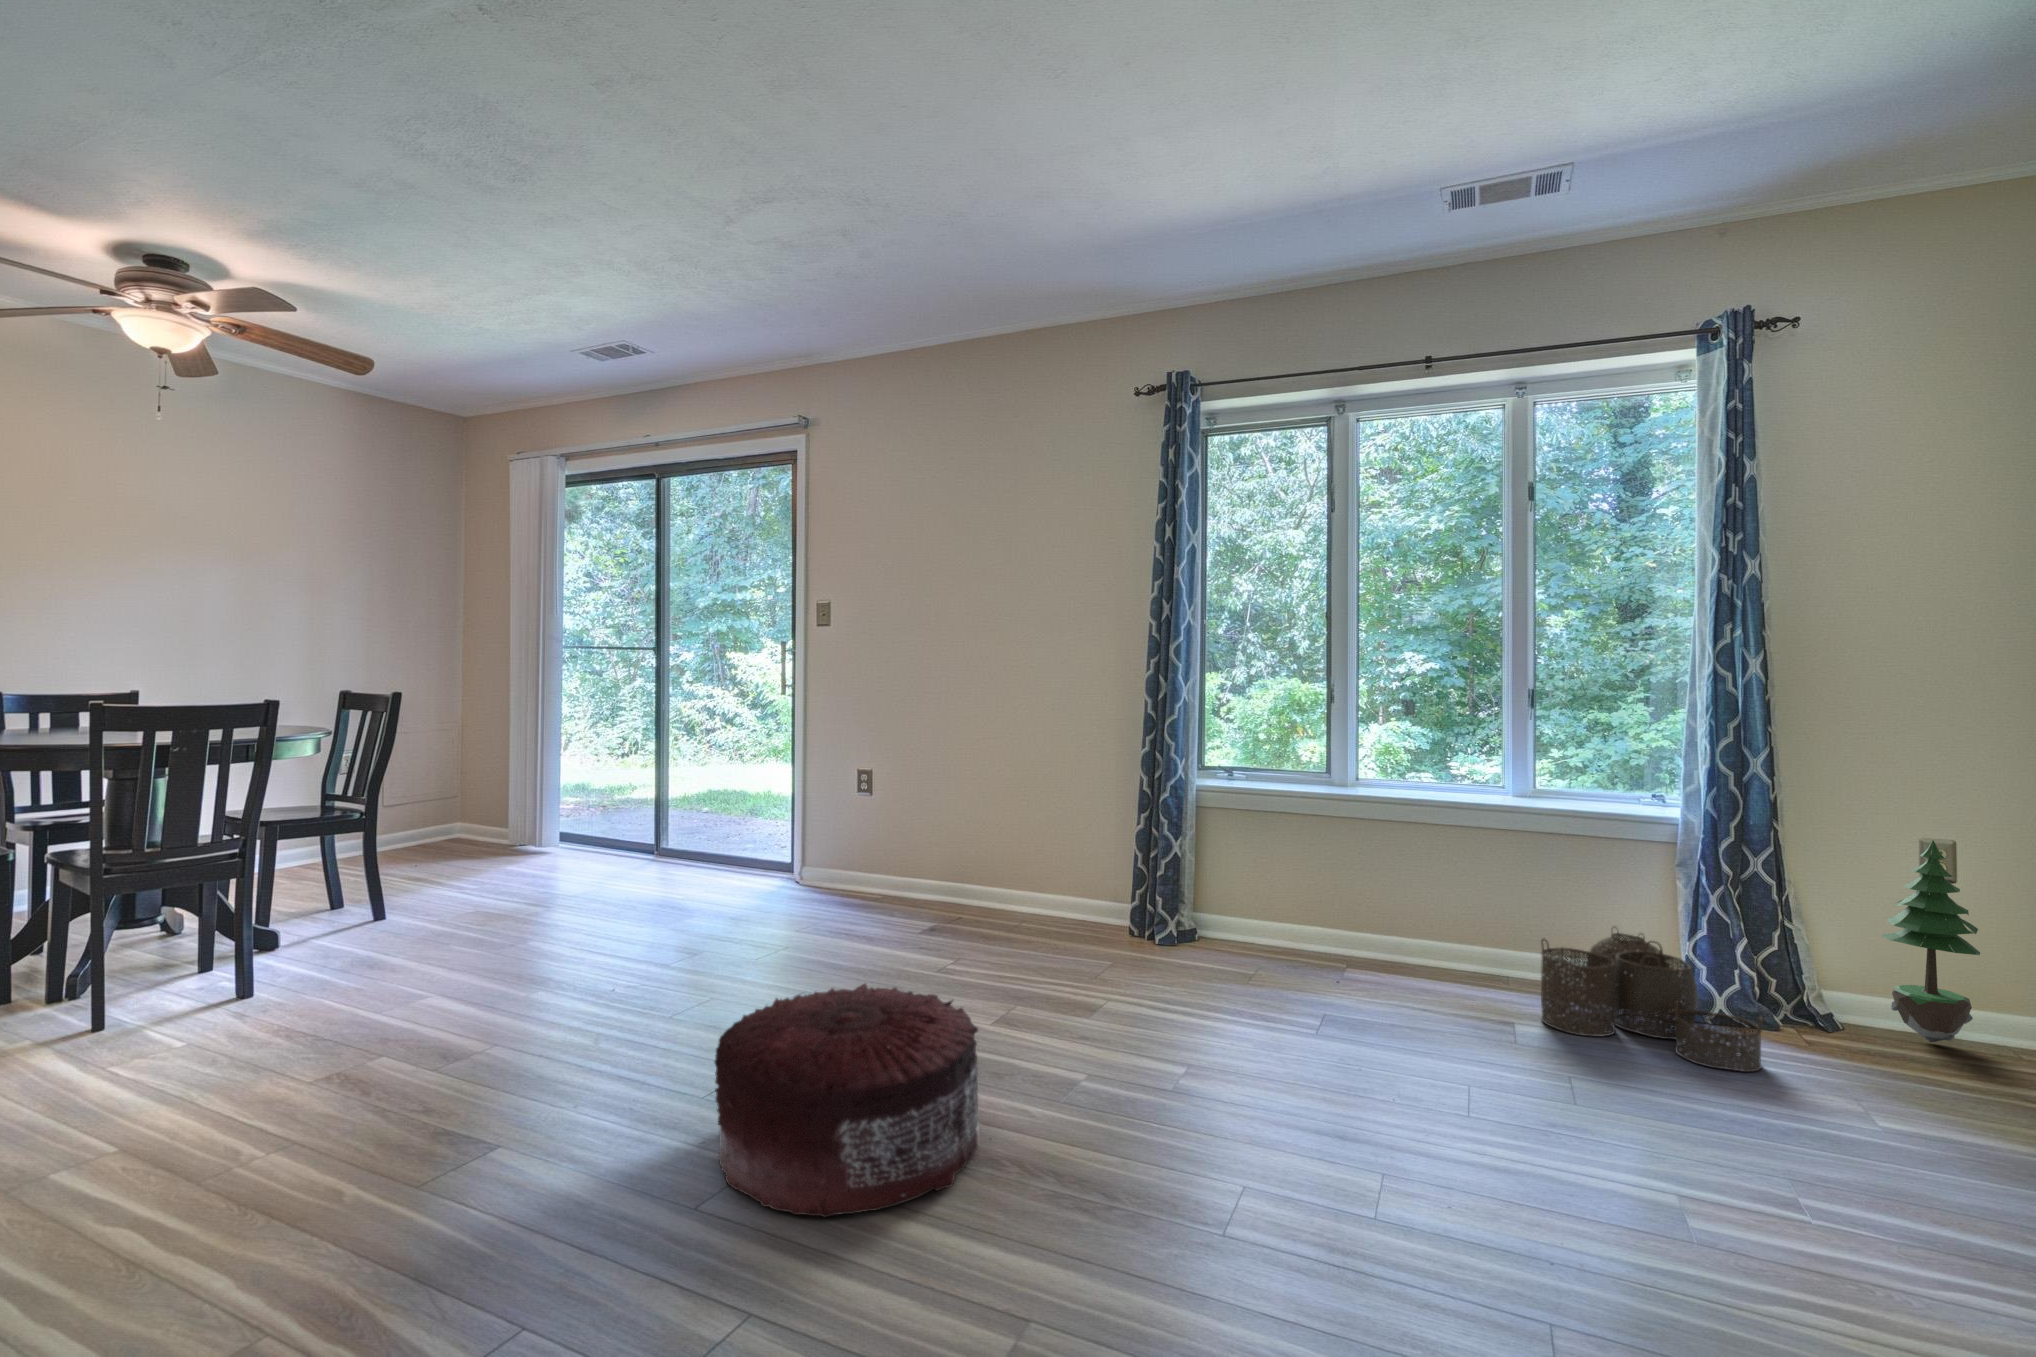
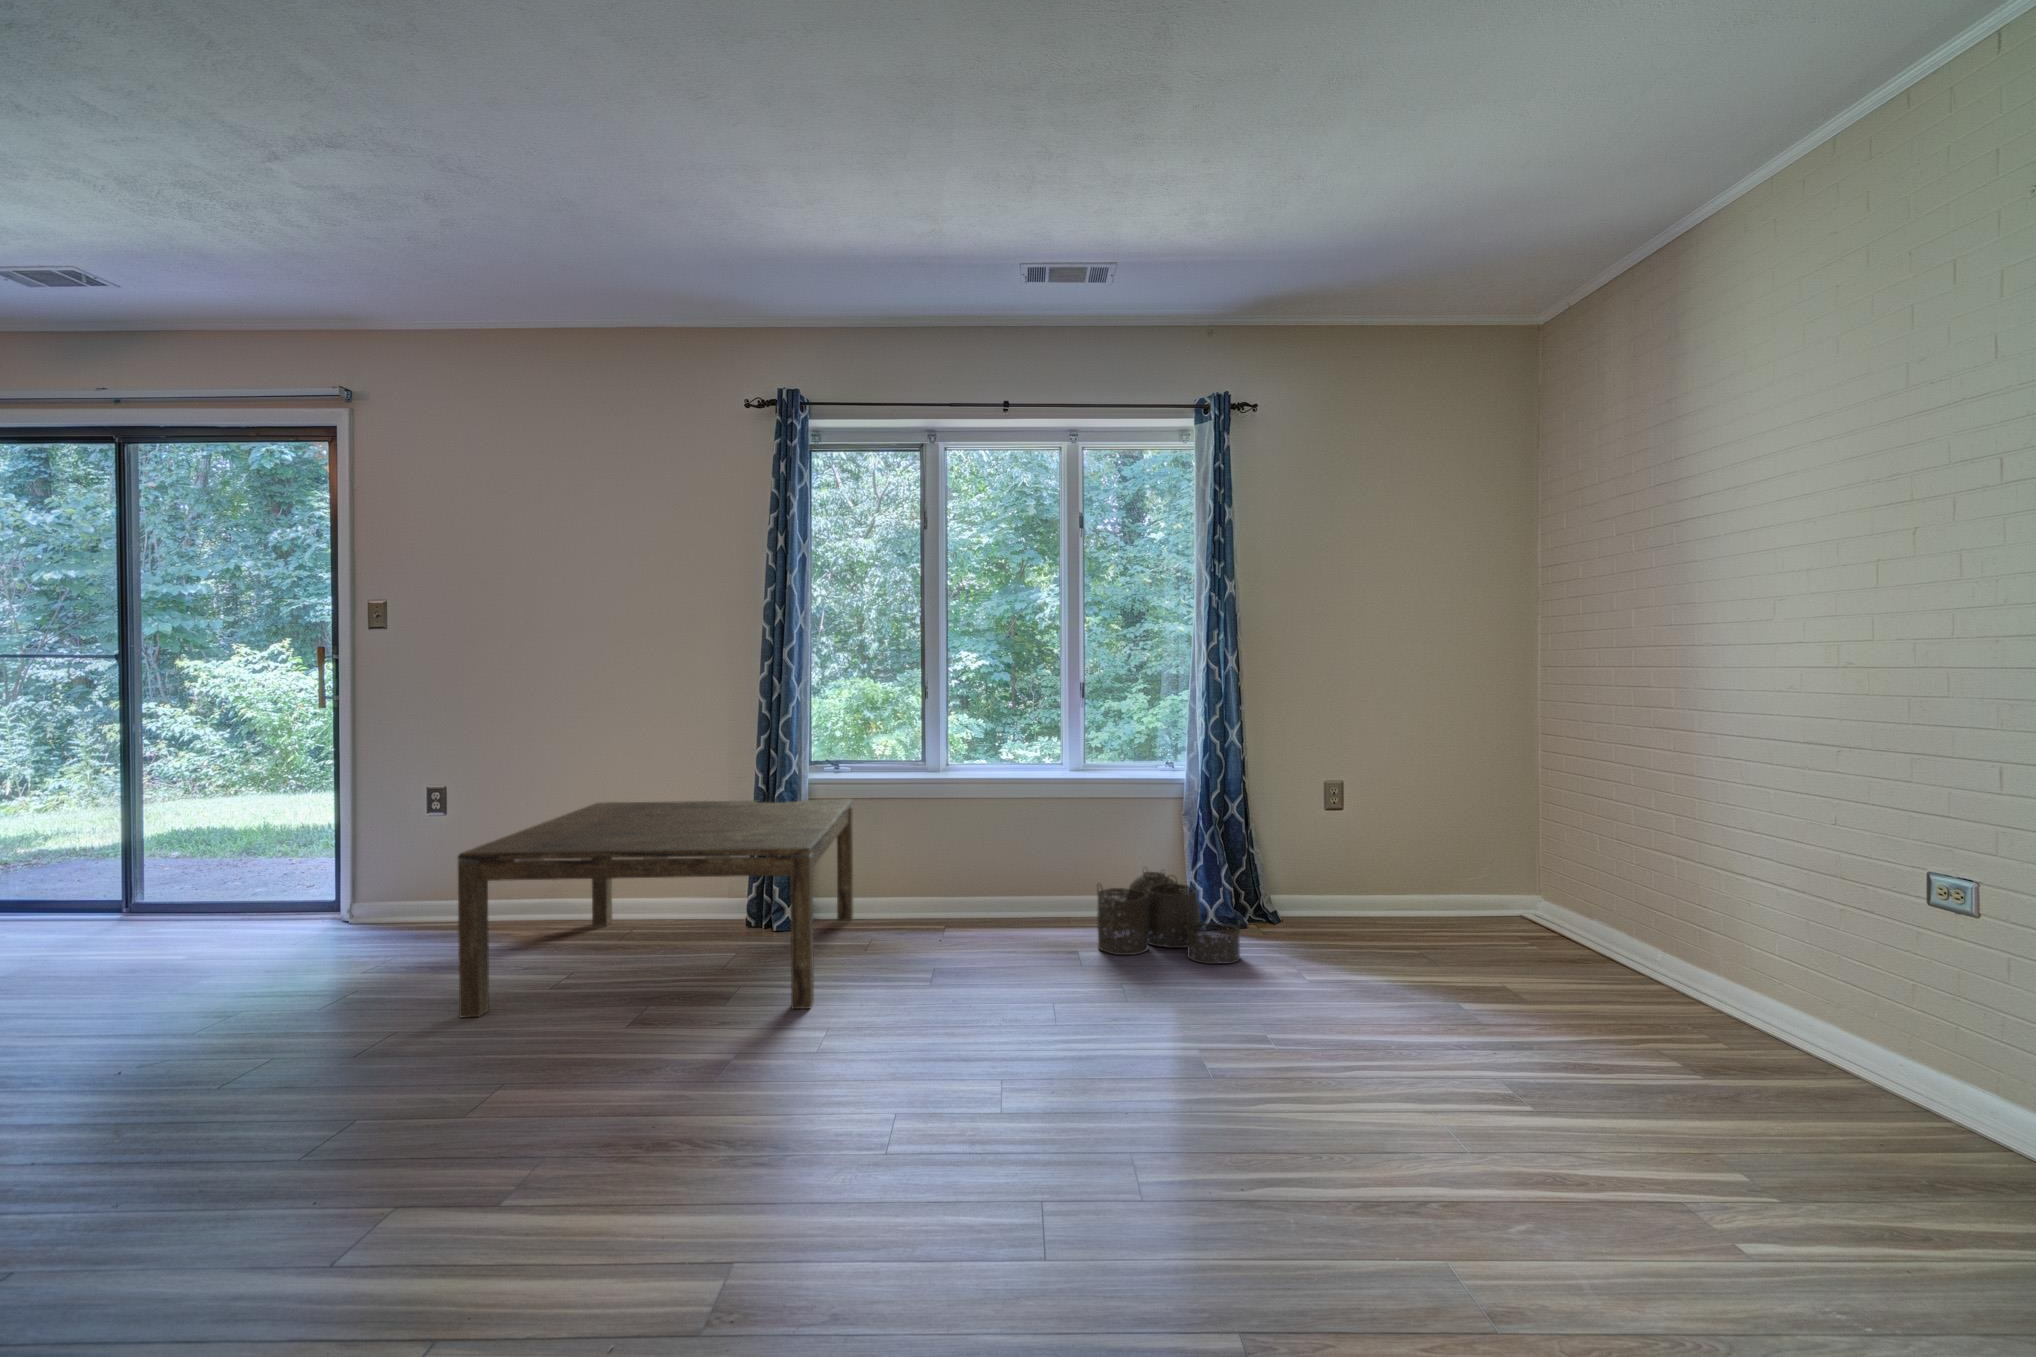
coffee table: none [860,795,1241,1032] -> present [458,799,853,1017]
potted tree: present [1882,840,1980,1042] -> none [1305,782,1358,923]
pouf: present [715,984,980,1217] -> none [320,1013,638,1267]

